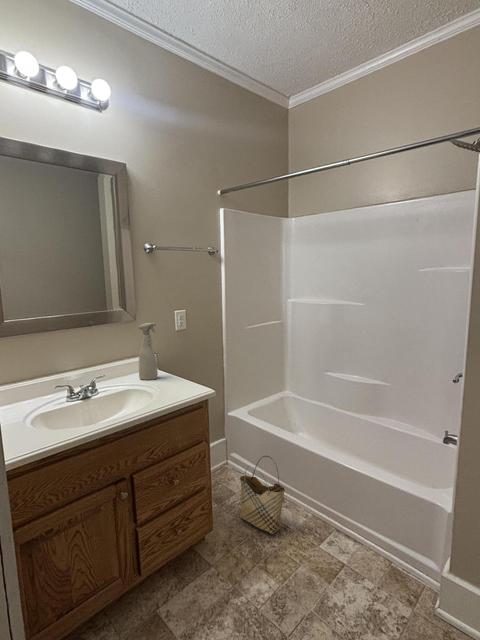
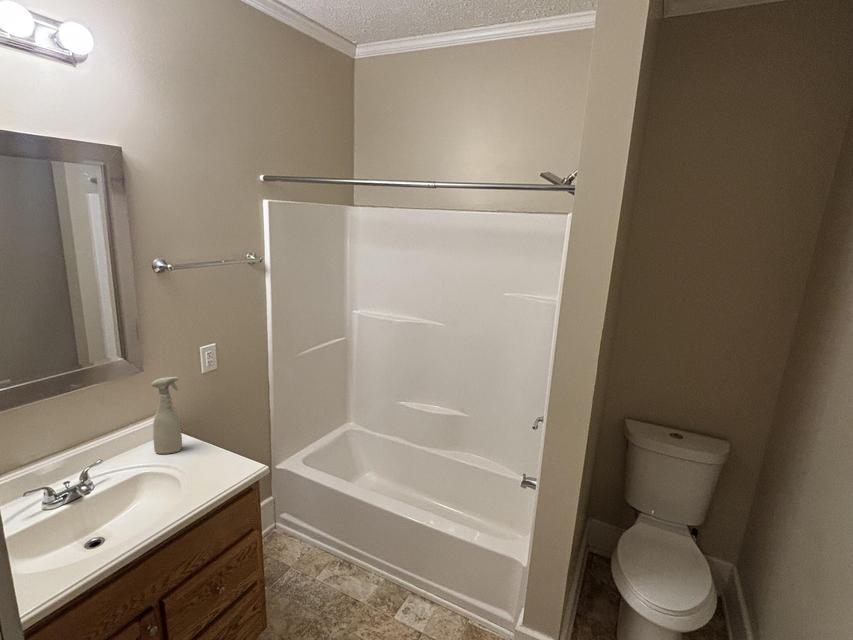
woven basket: present [239,456,285,534] -> none [297,522,354,615]

